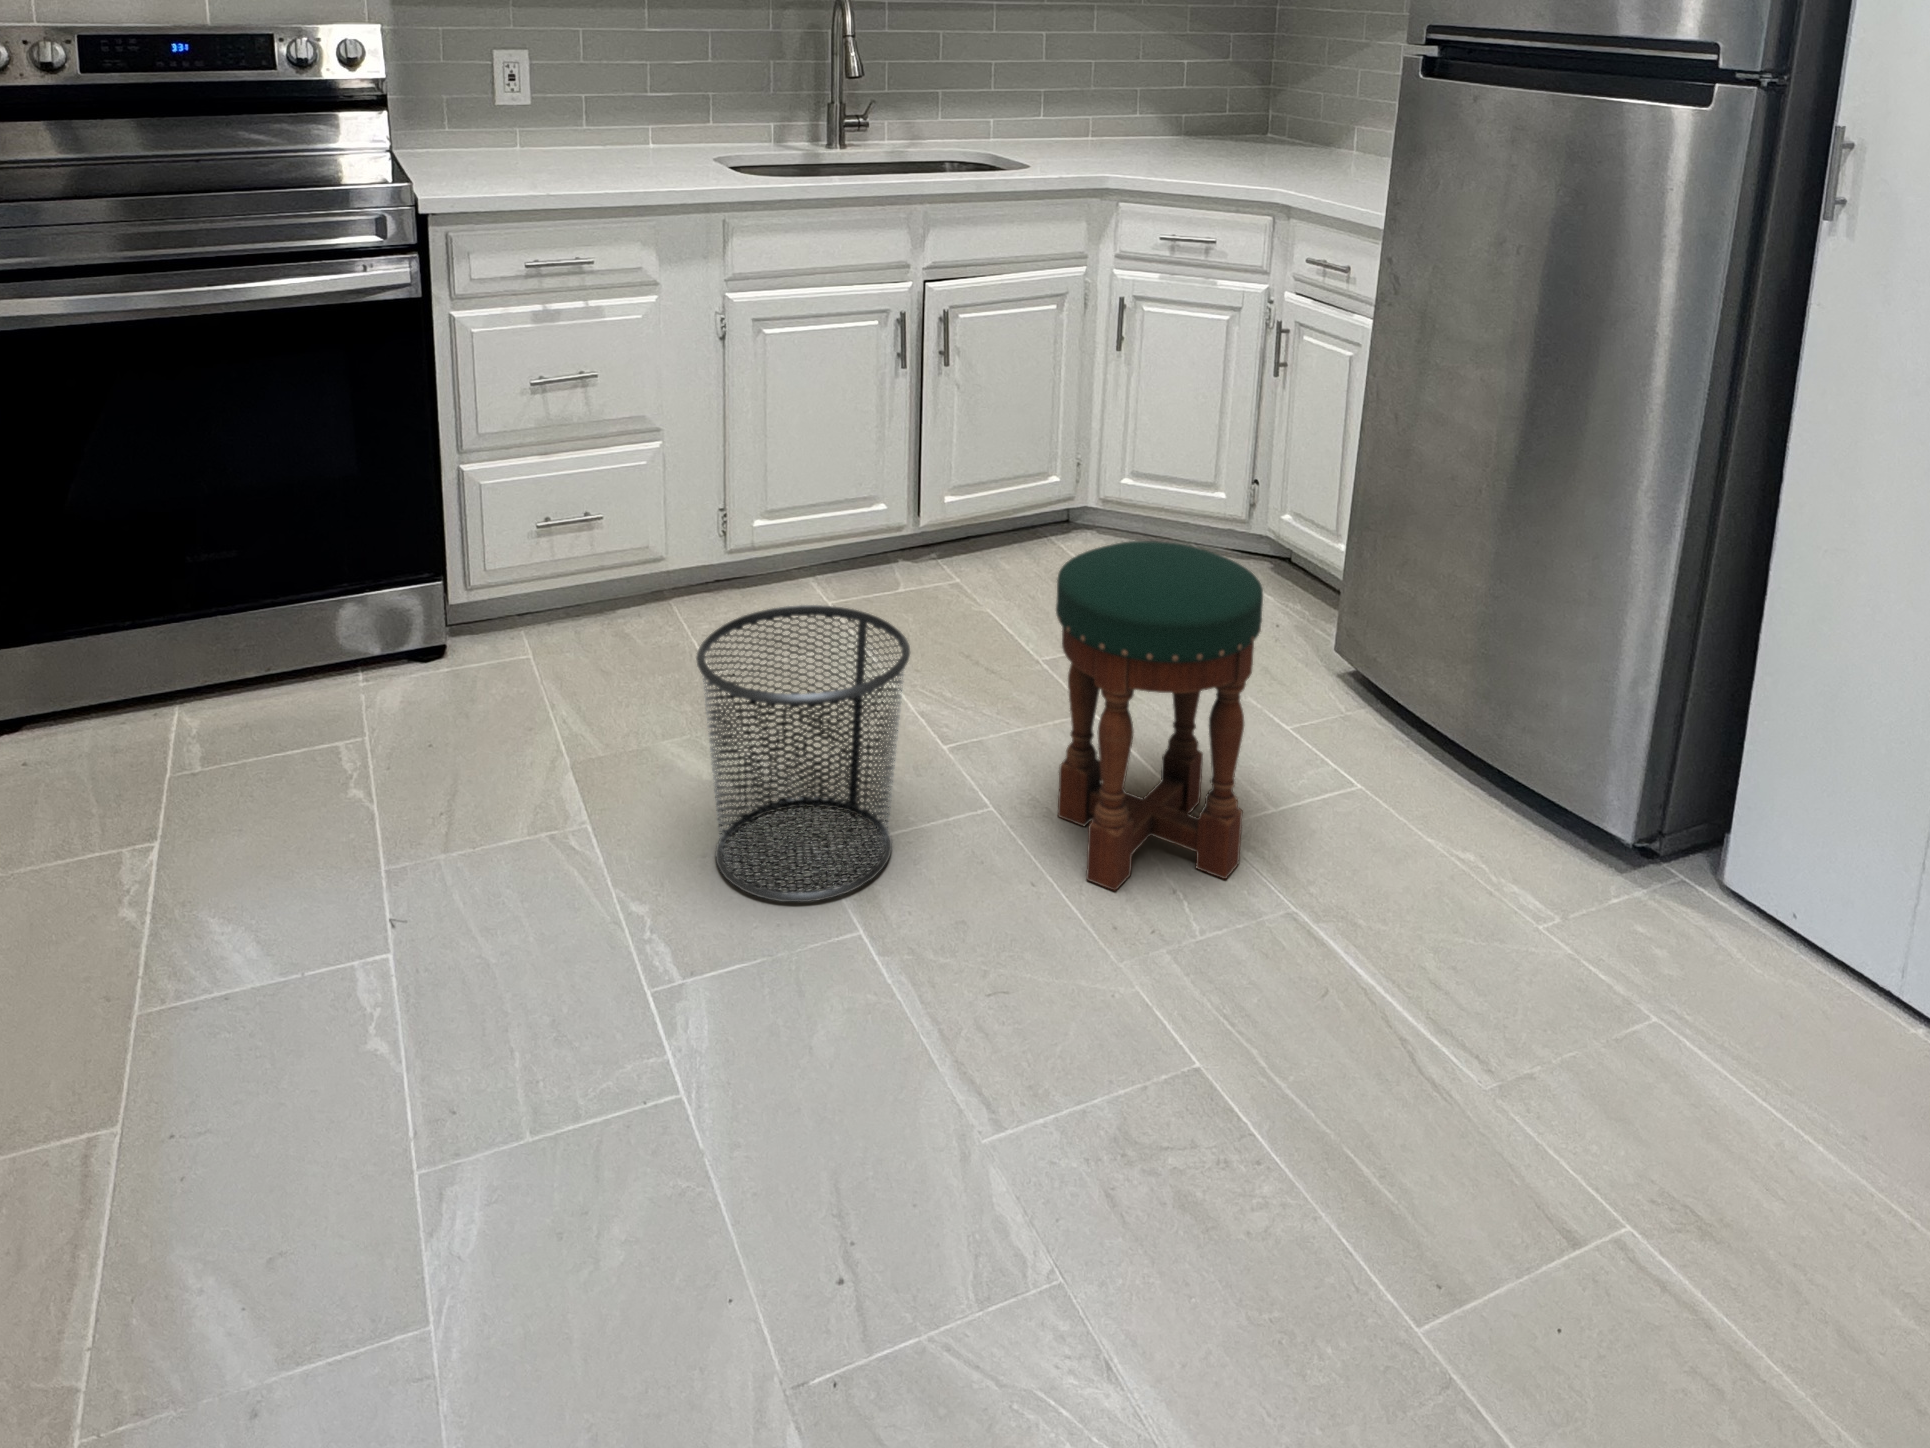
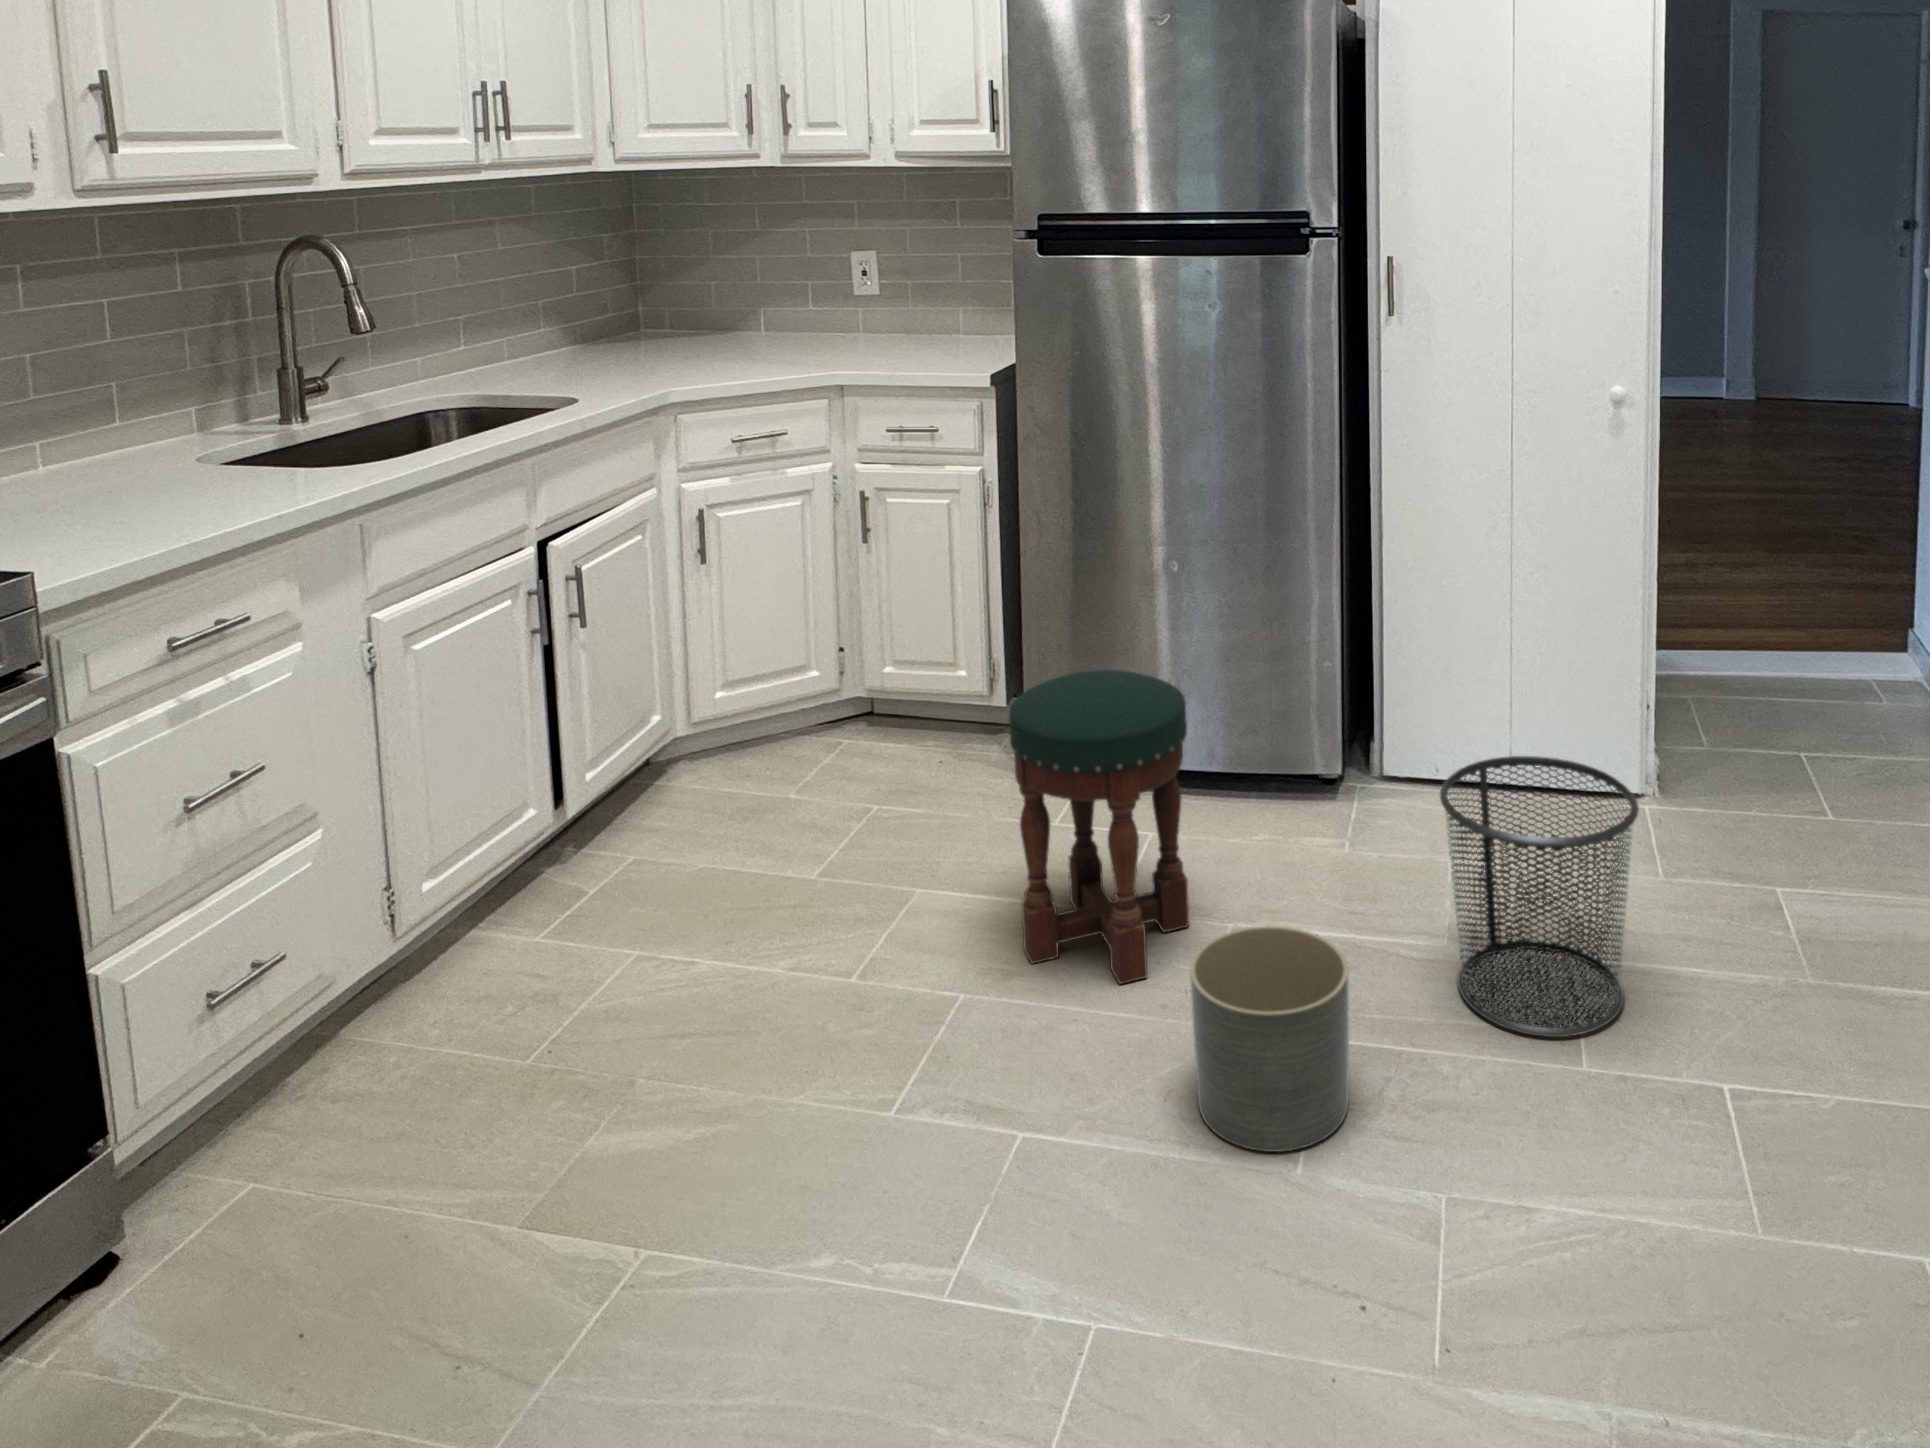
waste bin: present [696,605,910,902] -> present [1440,756,1639,1037]
planter: none [928,857,1118,1128] -> present [1190,926,1349,1152]

